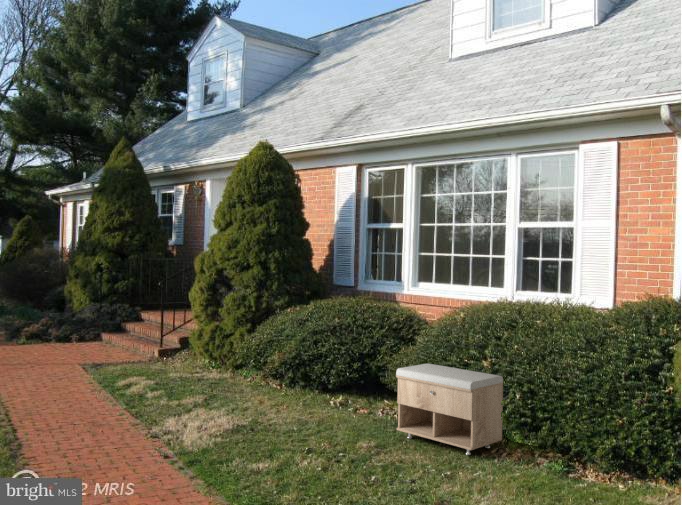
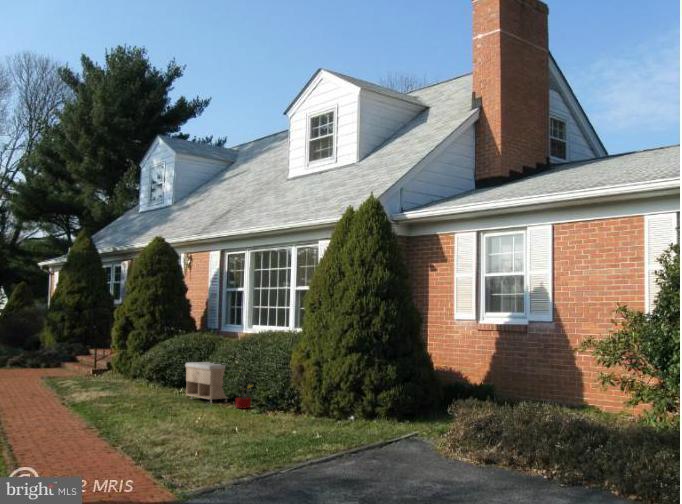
decorative plant: none [548,391,608,482] -> present [235,373,252,408]

